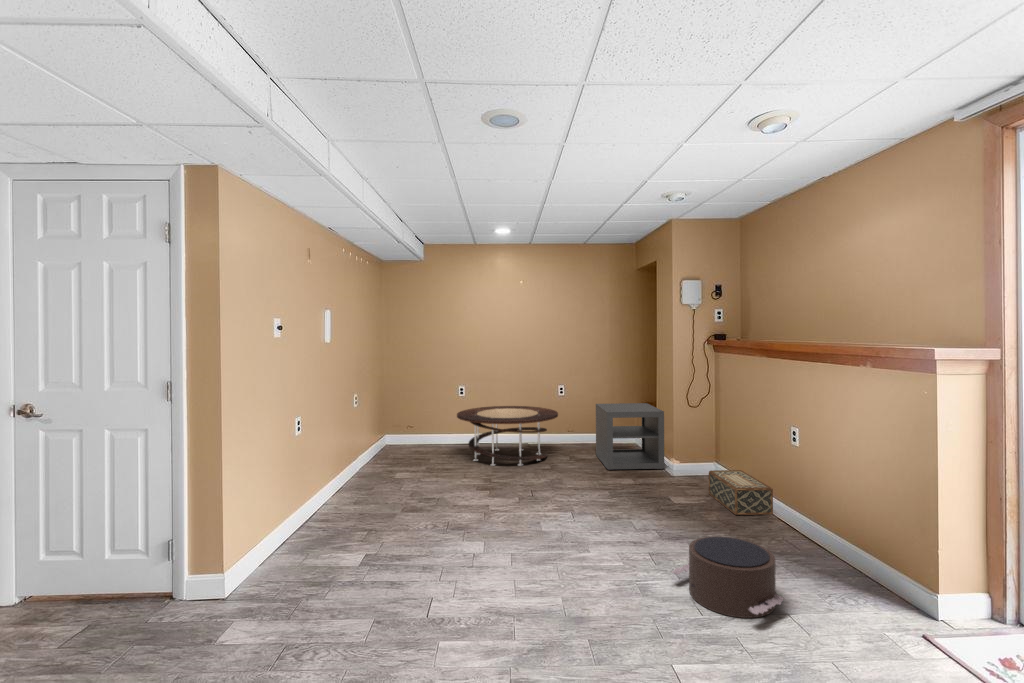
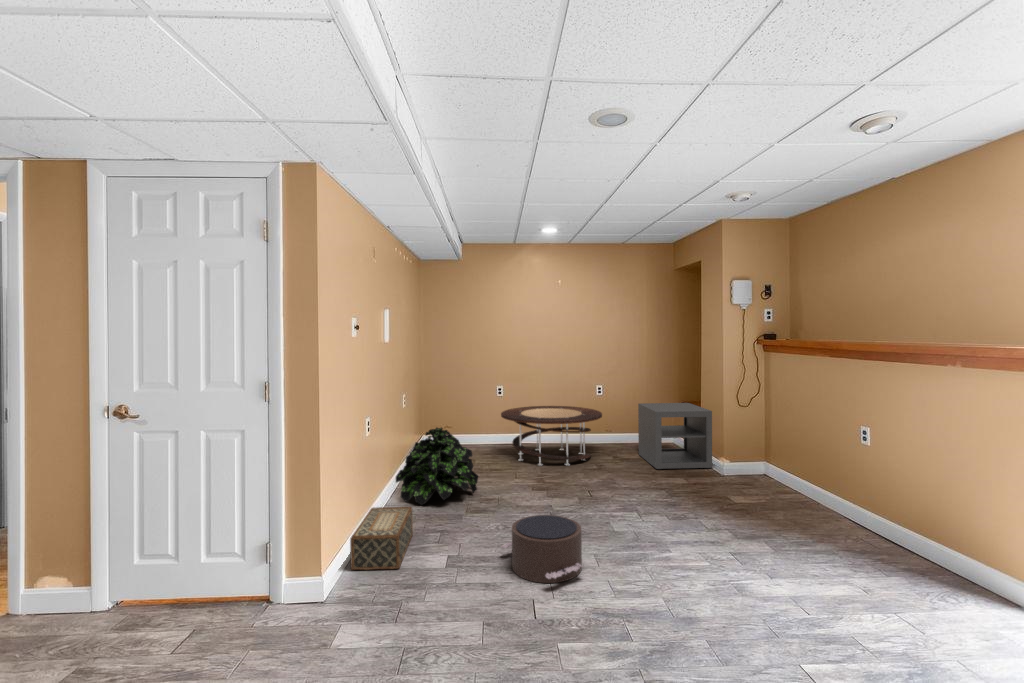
potted plant: none [337,427,422,505] -> present [396,427,478,505]
woven basket: present [709,470,773,515] -> present [350,507,413,570]
pouf: present [672,536,784,618] -> present [502,515,582,583]

